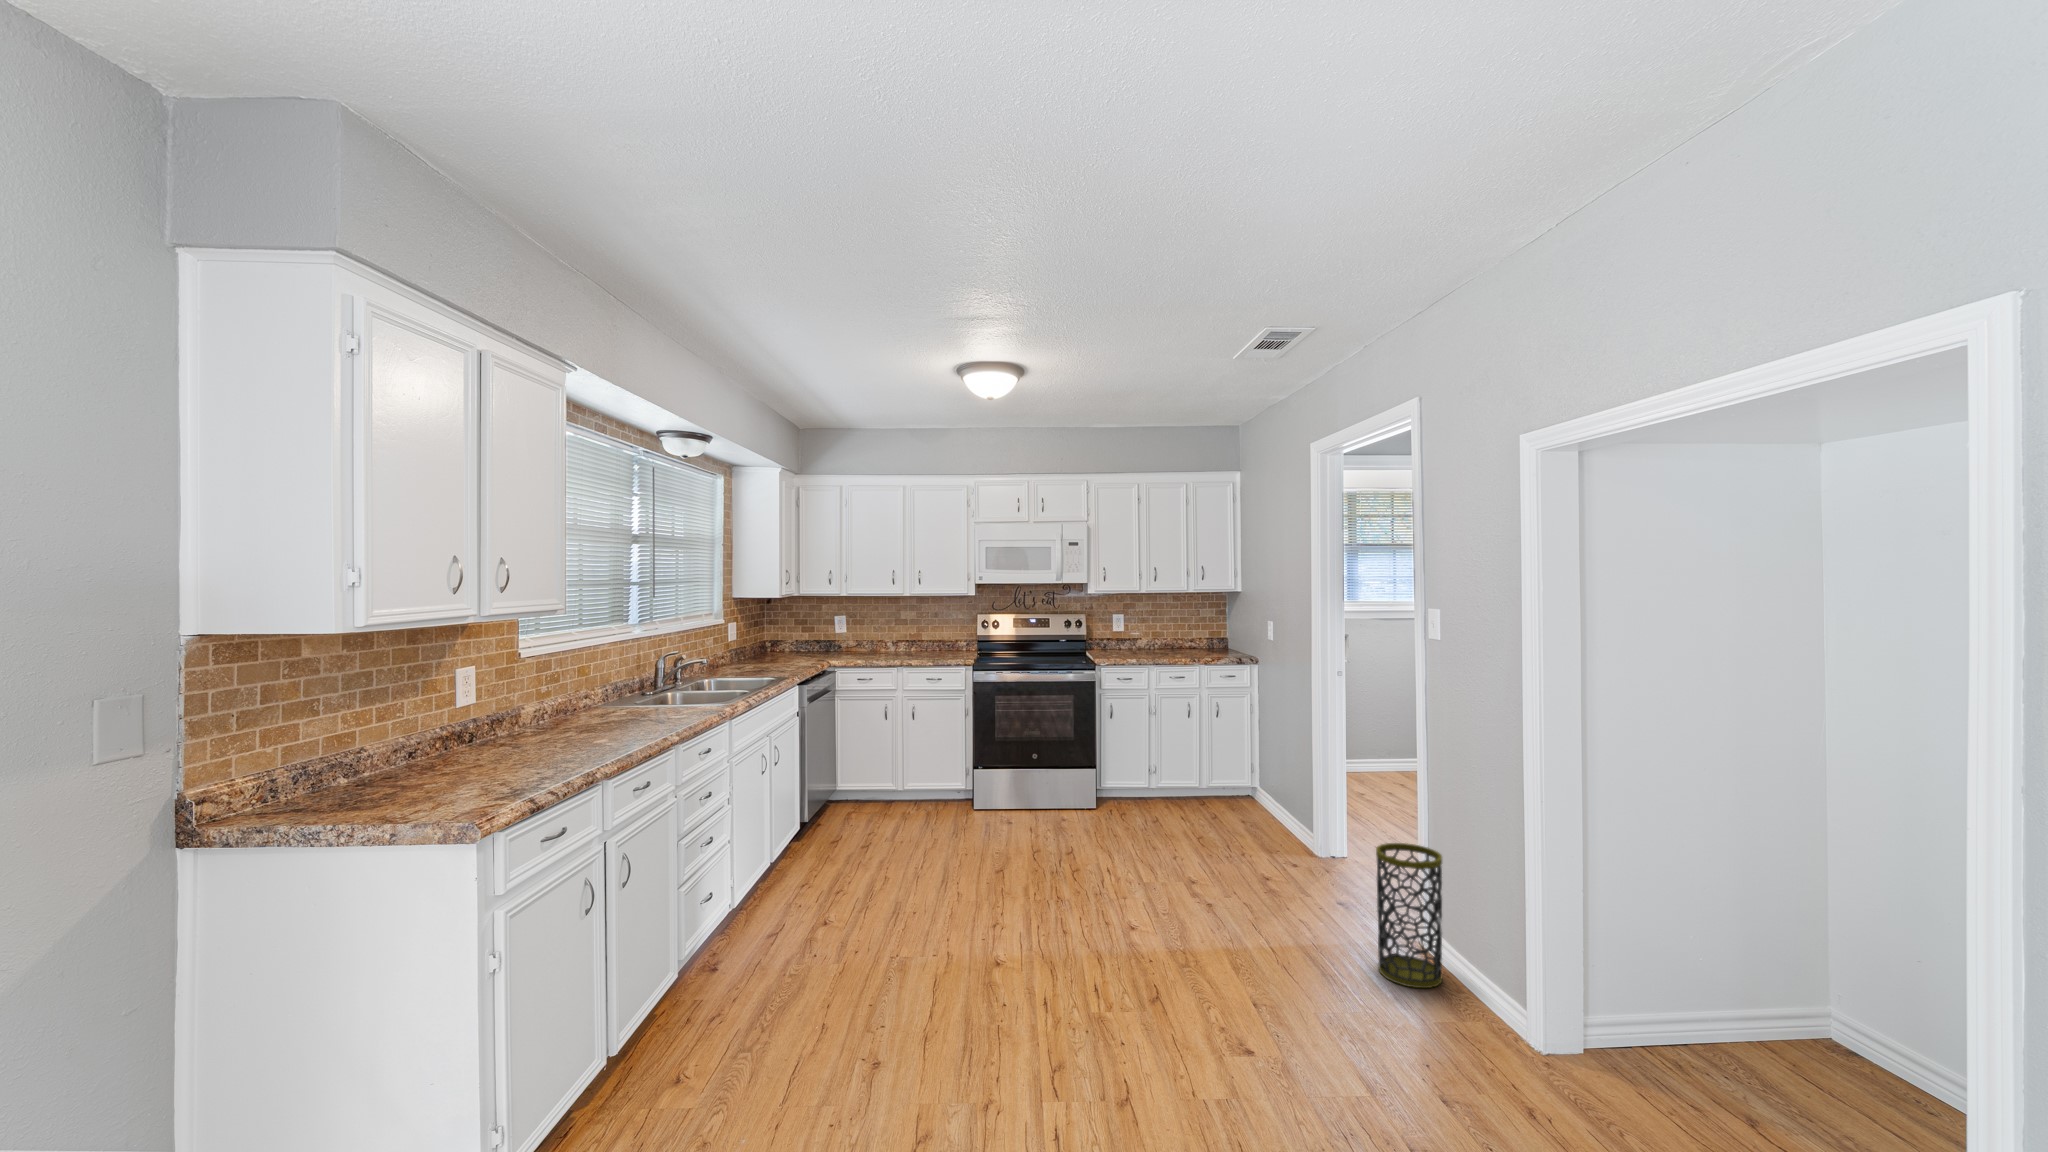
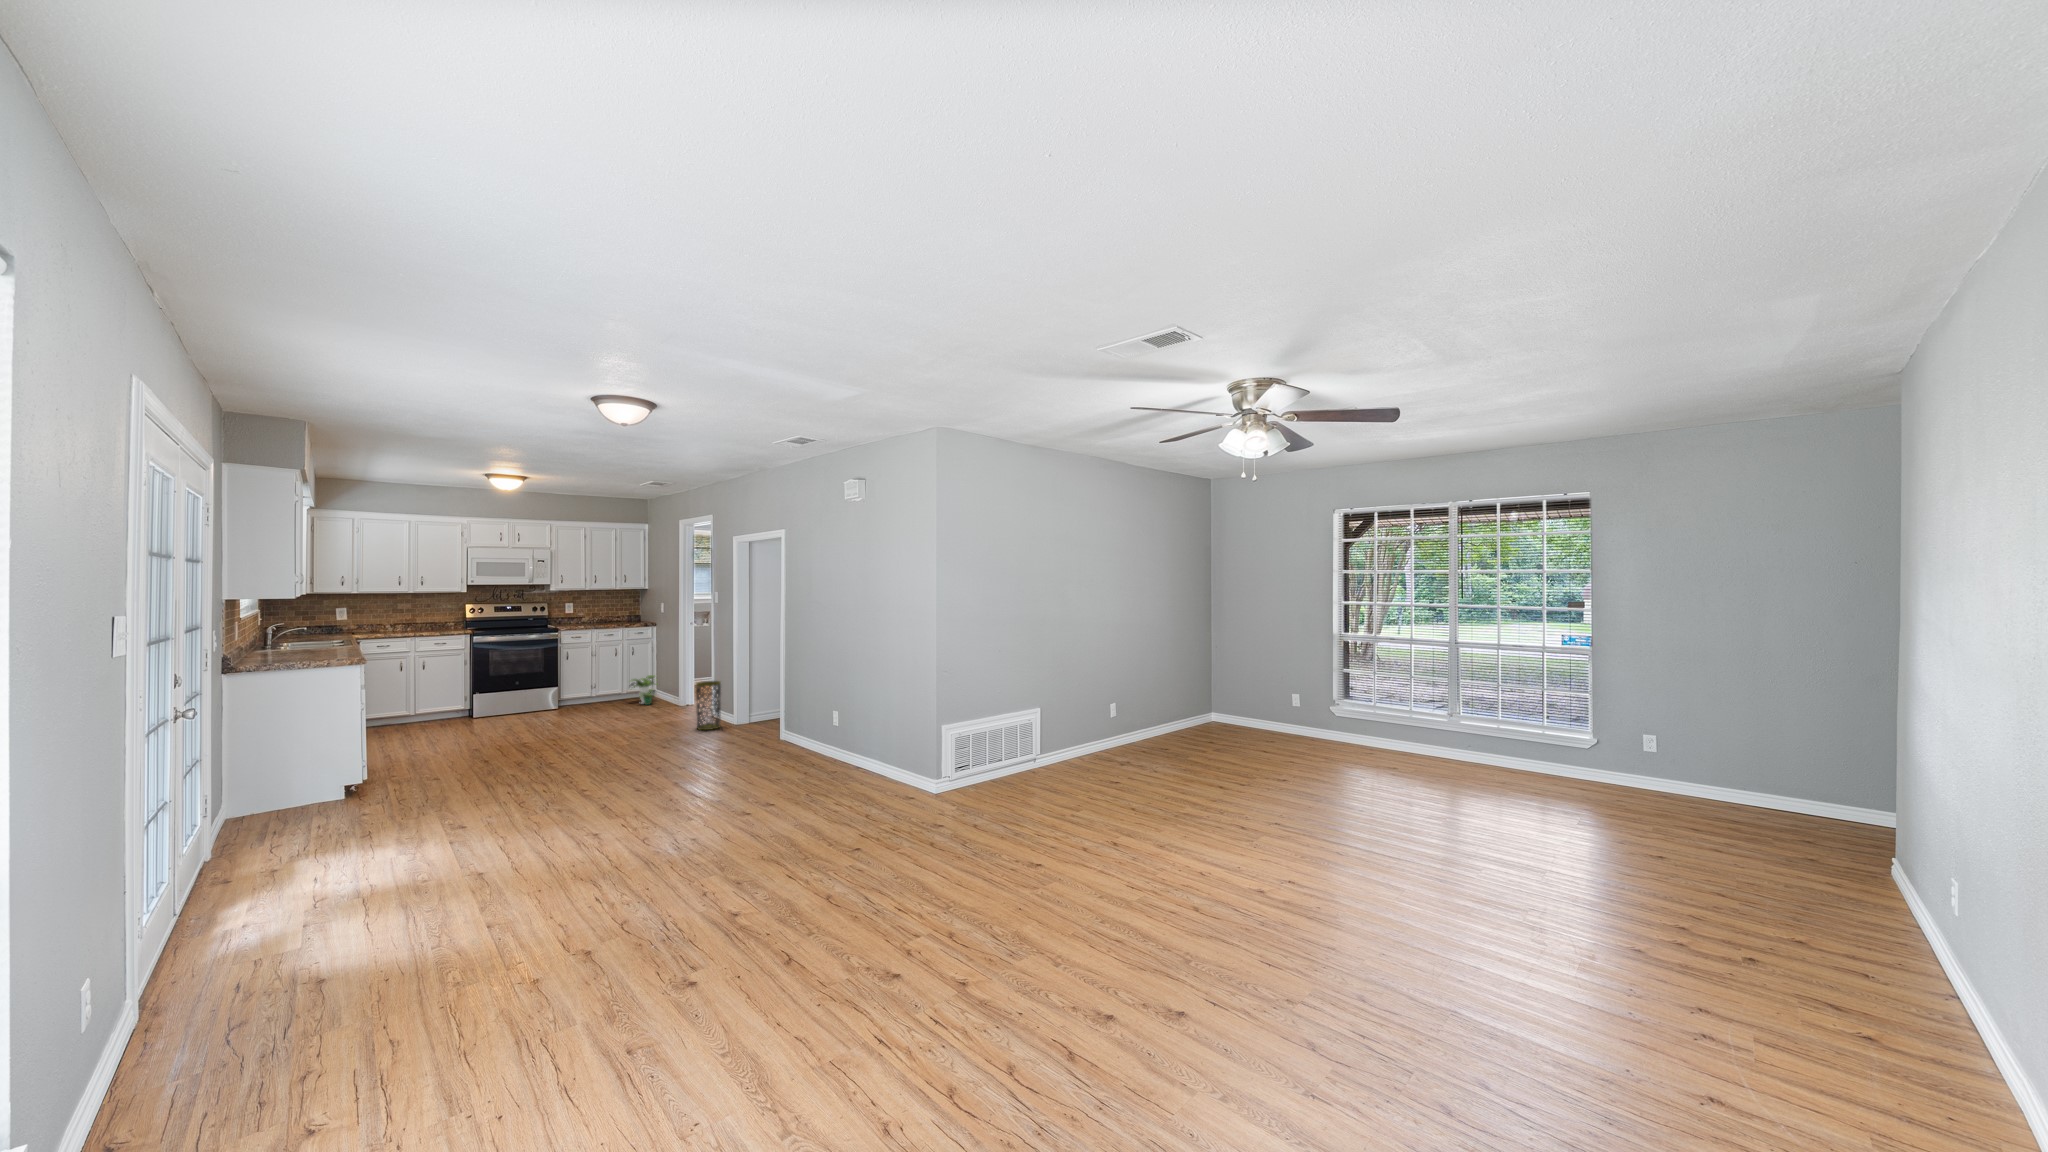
potted plant: none [1209,760,1266,822] -> present [631,675,655,705]

